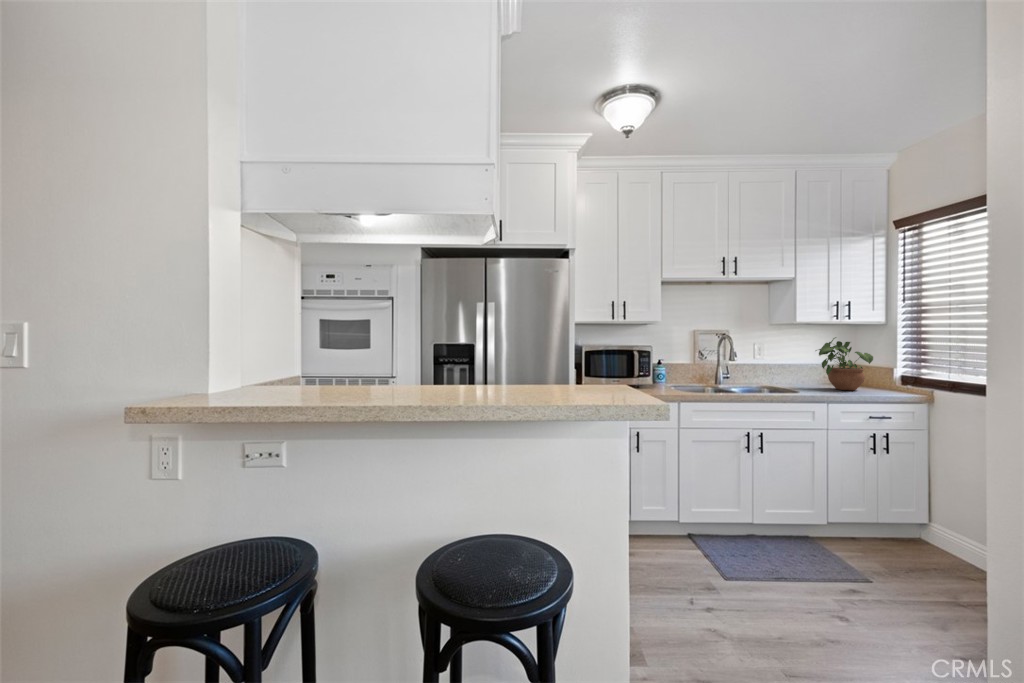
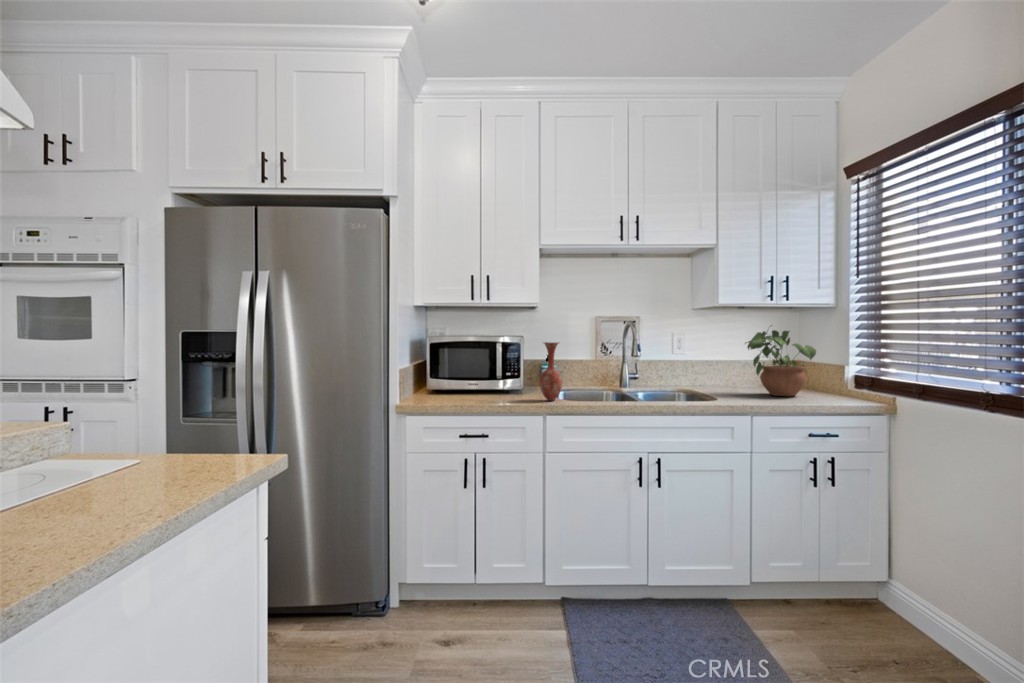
vase: none [667,350,685,393] -> present [540,342,563,401]

